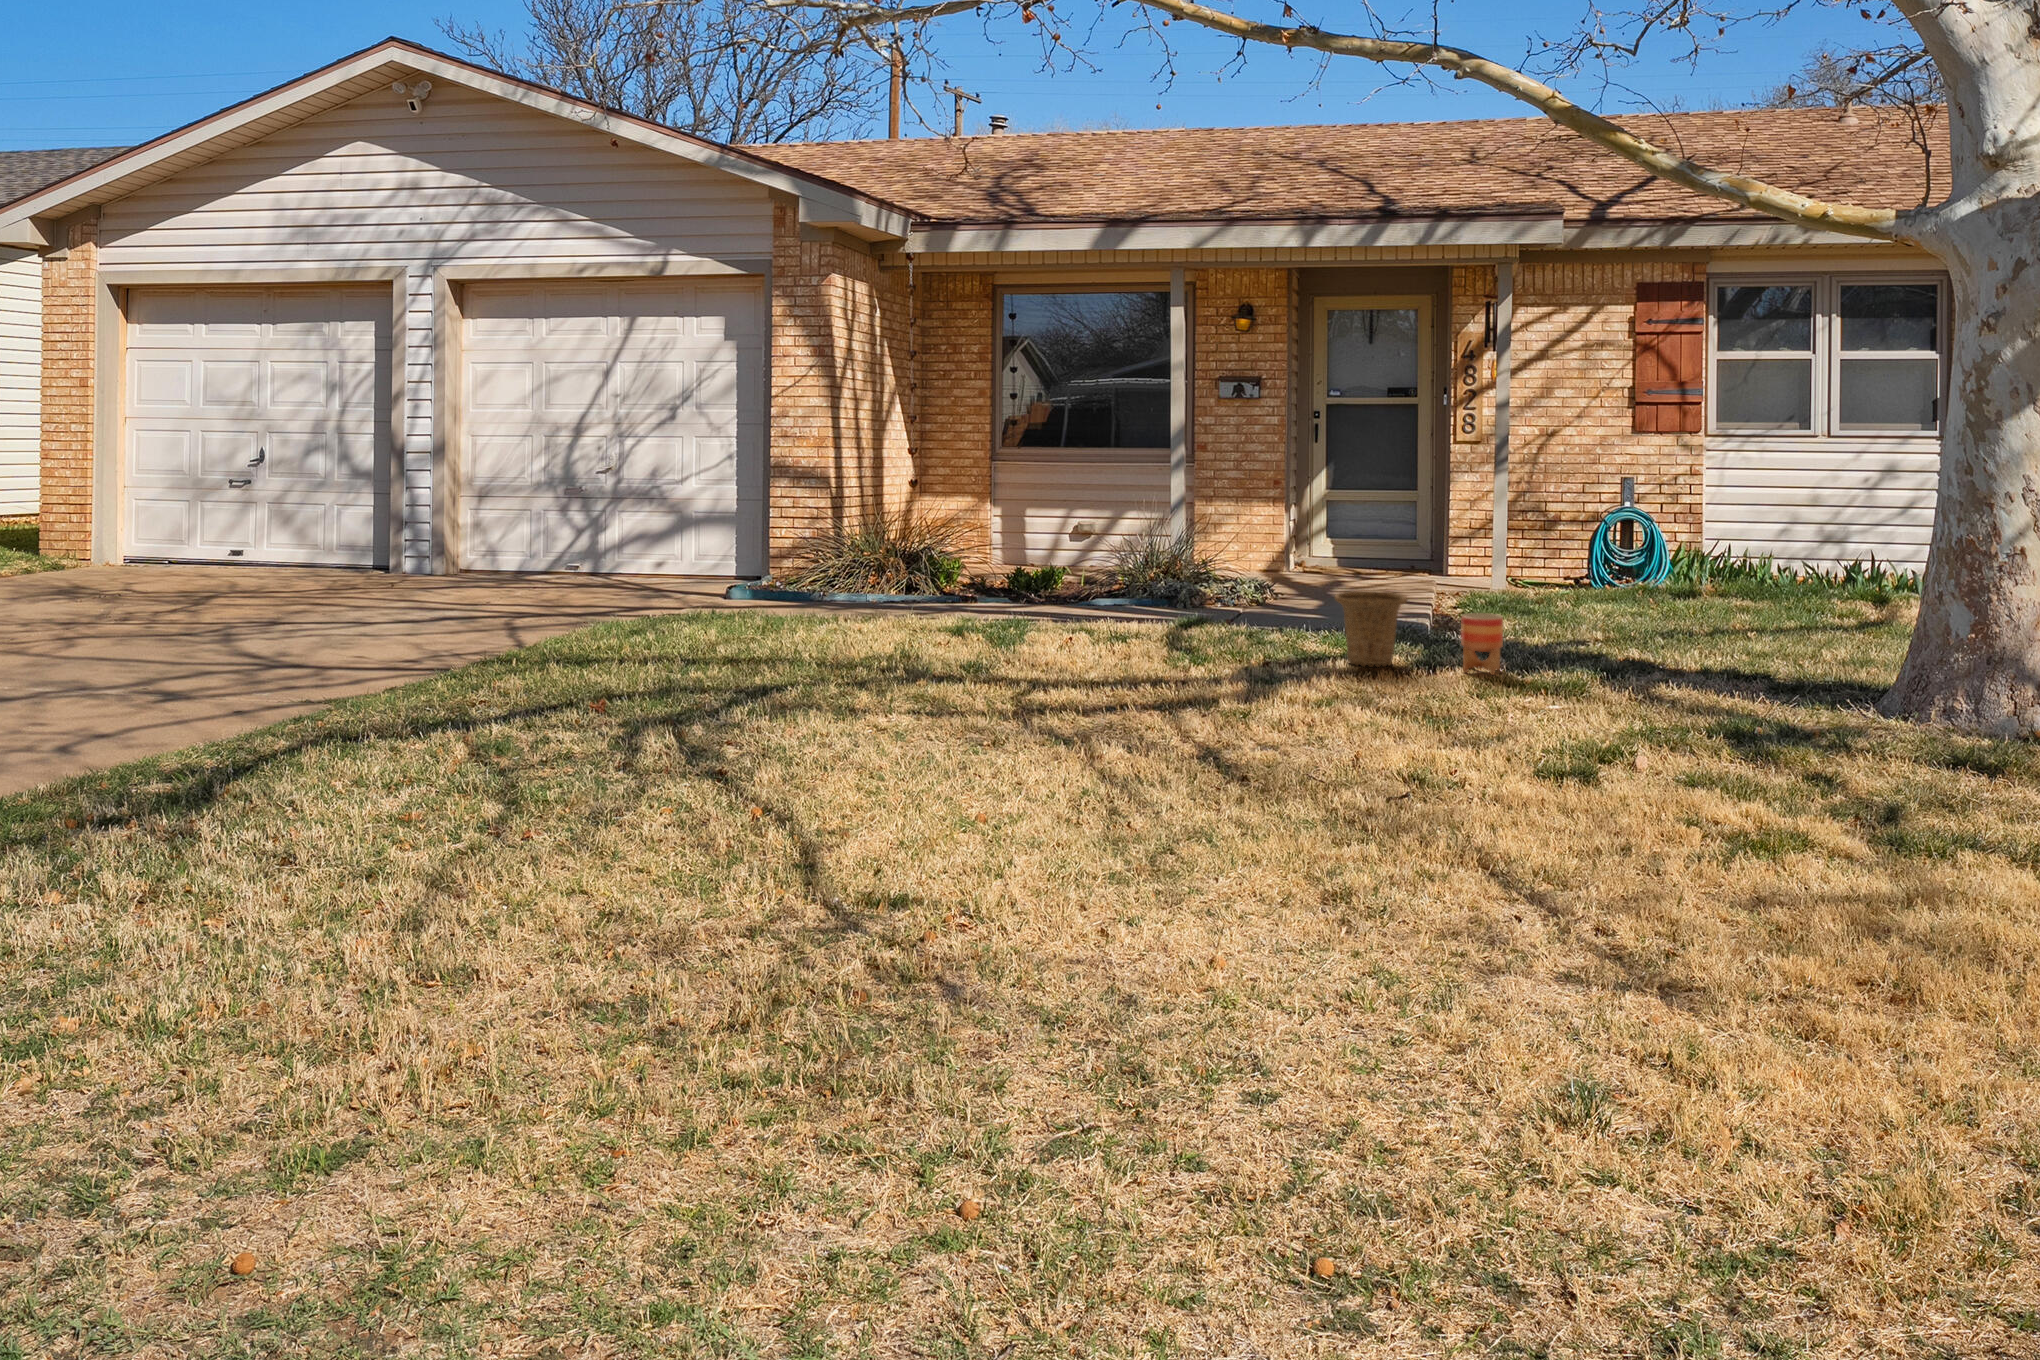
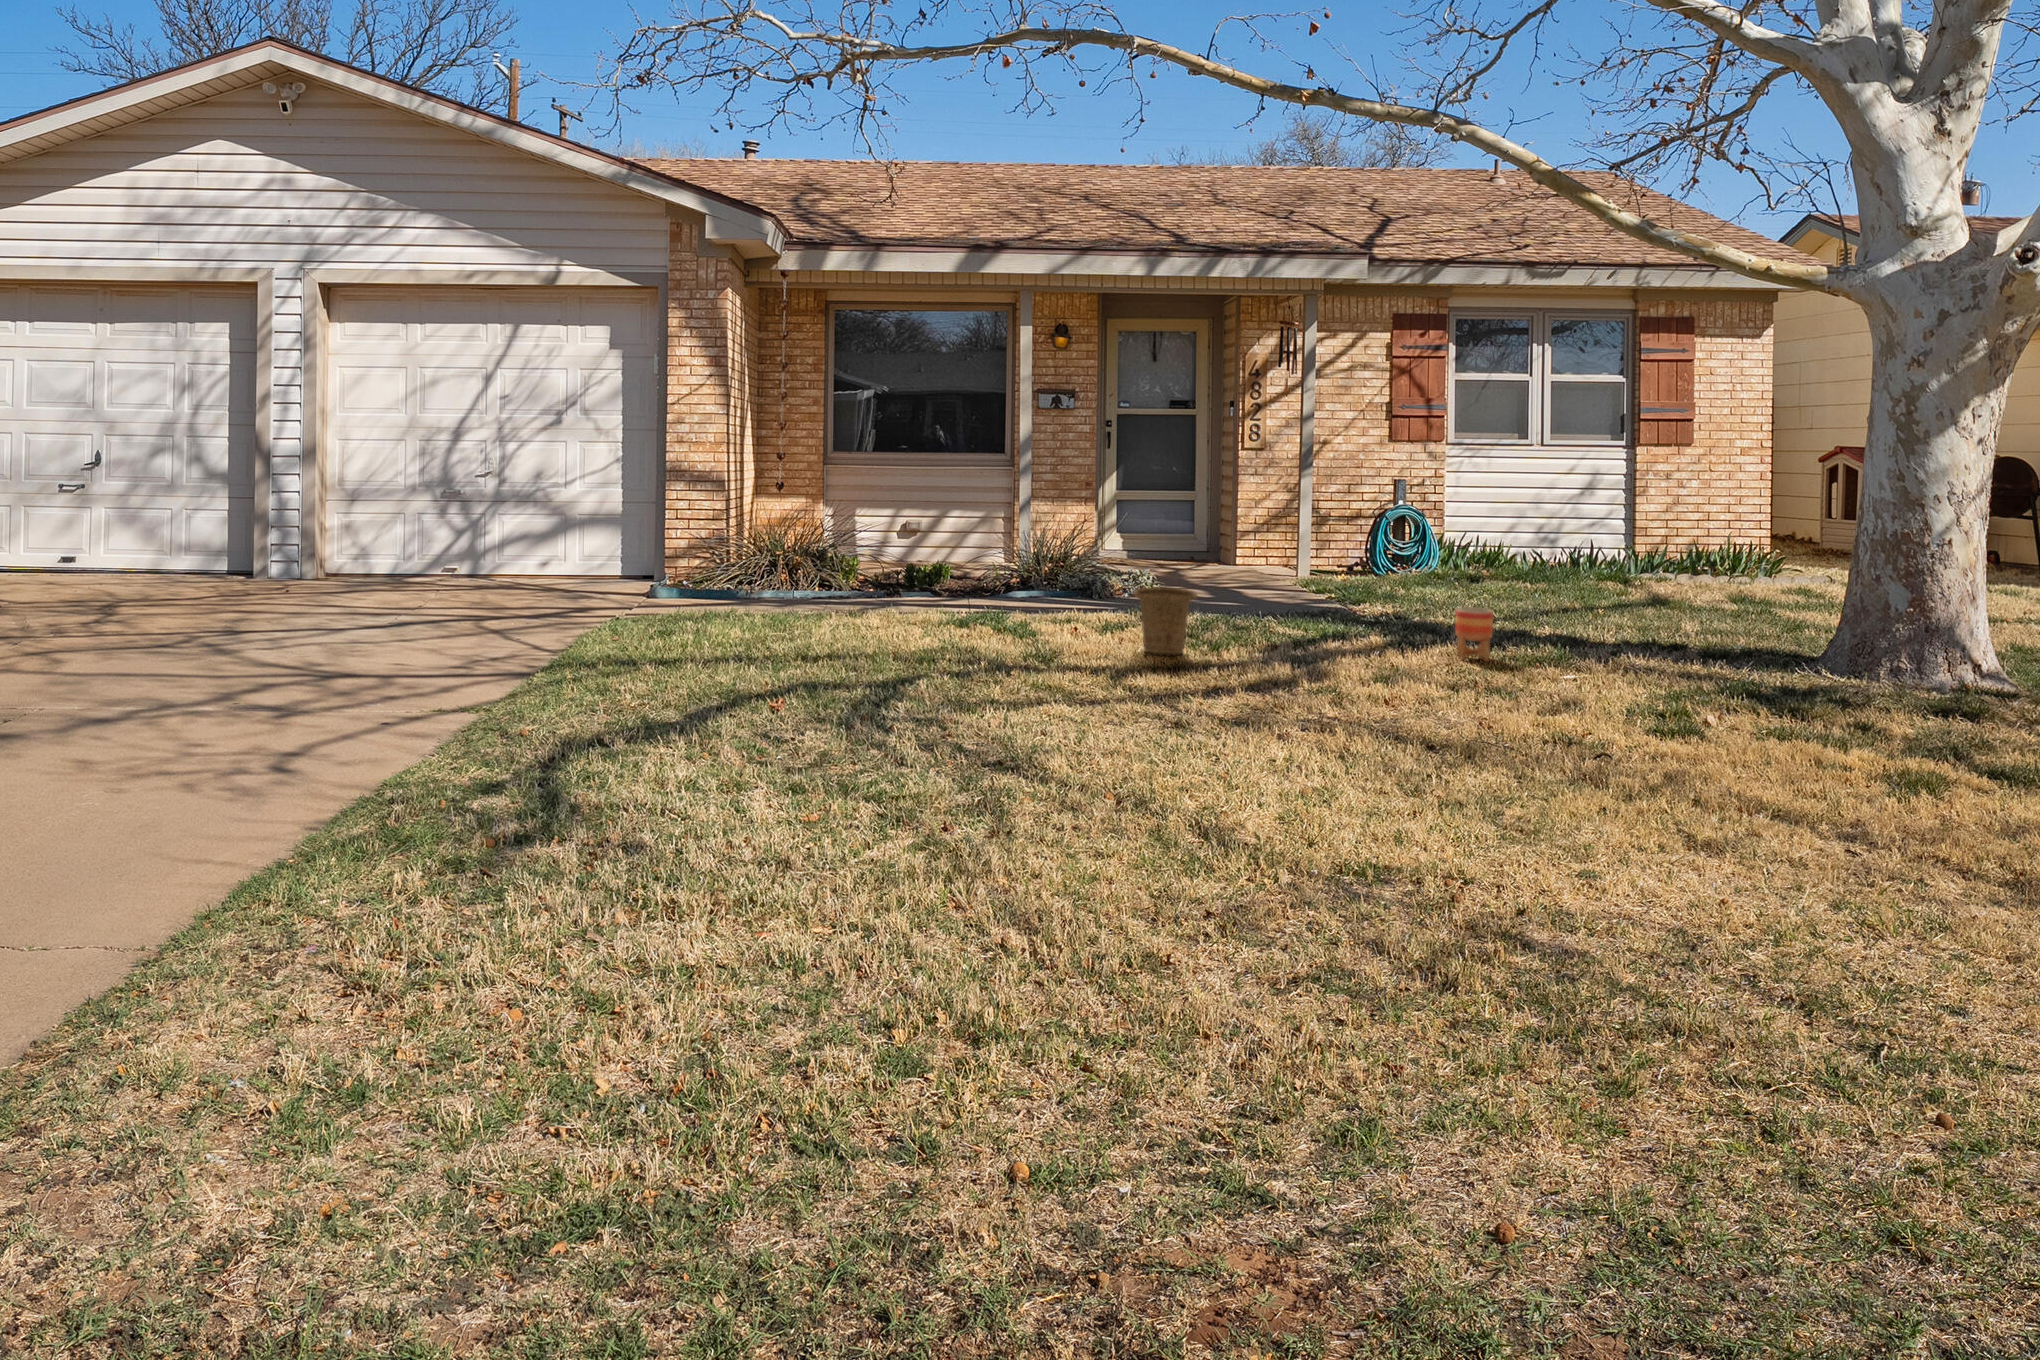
basket: present [1335,591,1408,667] -> present [1133,587,1198,655]

